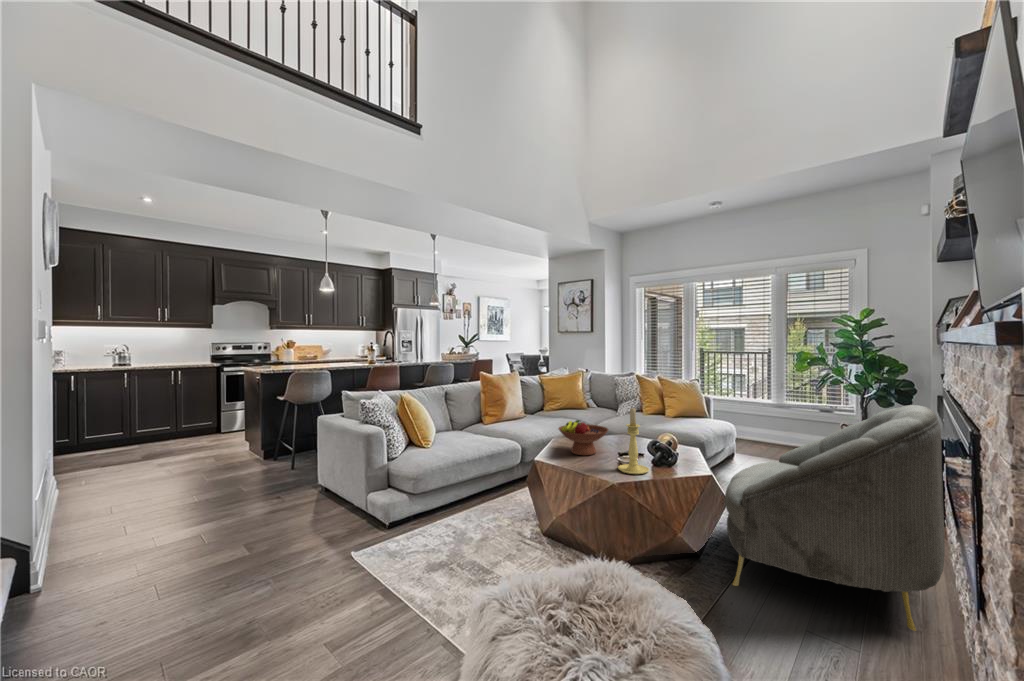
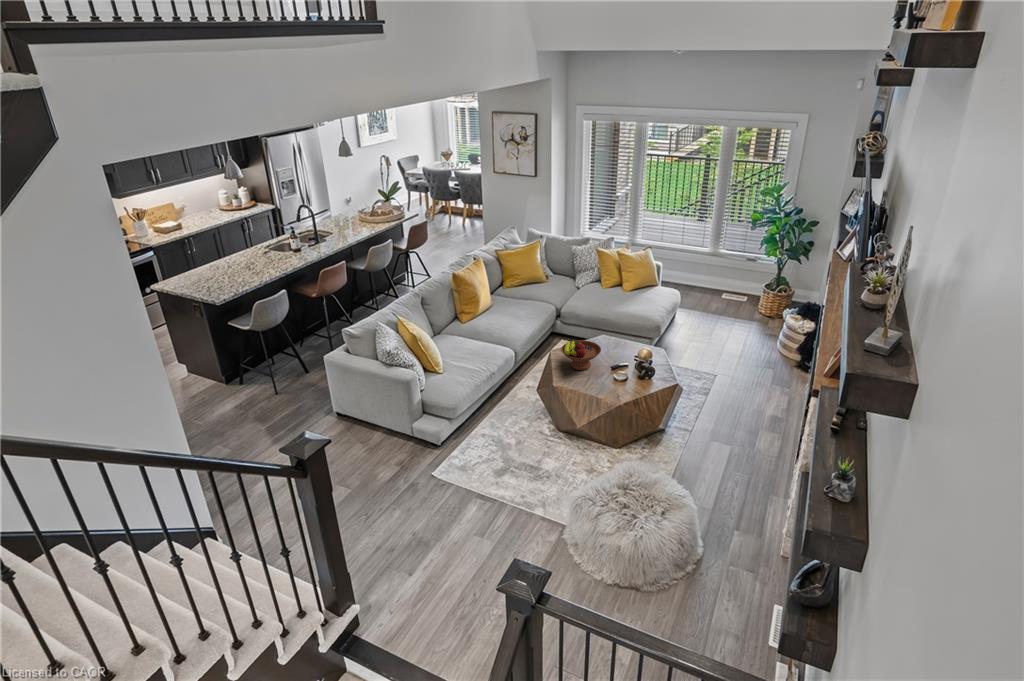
armchair: present [725,405,945,631] -> none [684,328,810,457]
candle holder: present [618,408,649,474] -> none [614,343,636,388]

